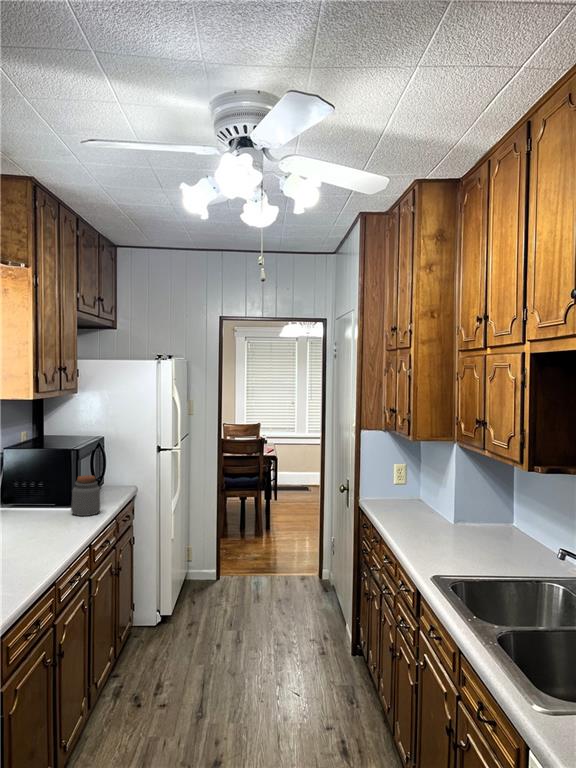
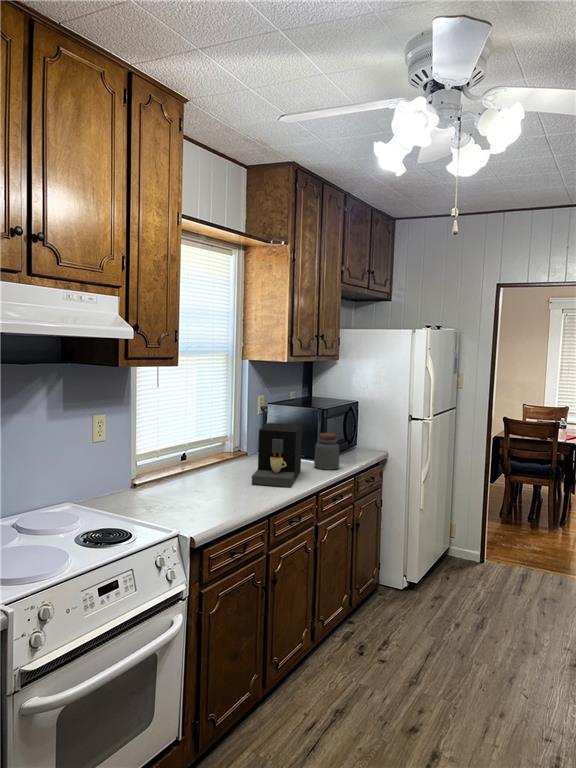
coffee maker: none [17,470,66,547] -> present [252,423,302,487]

